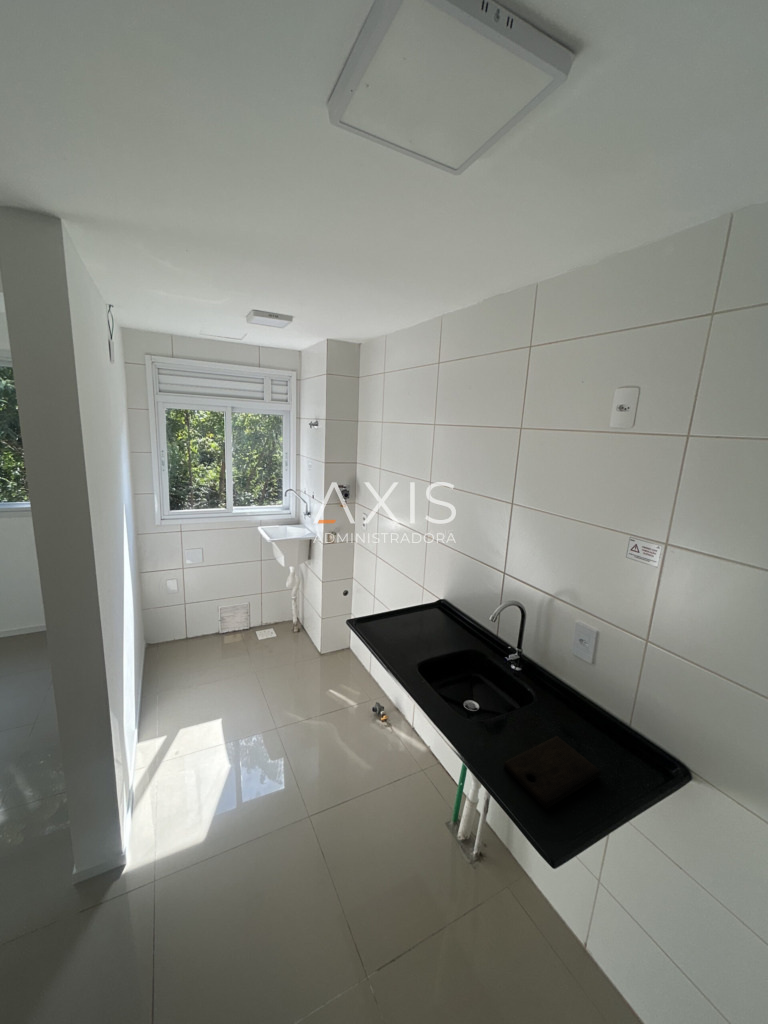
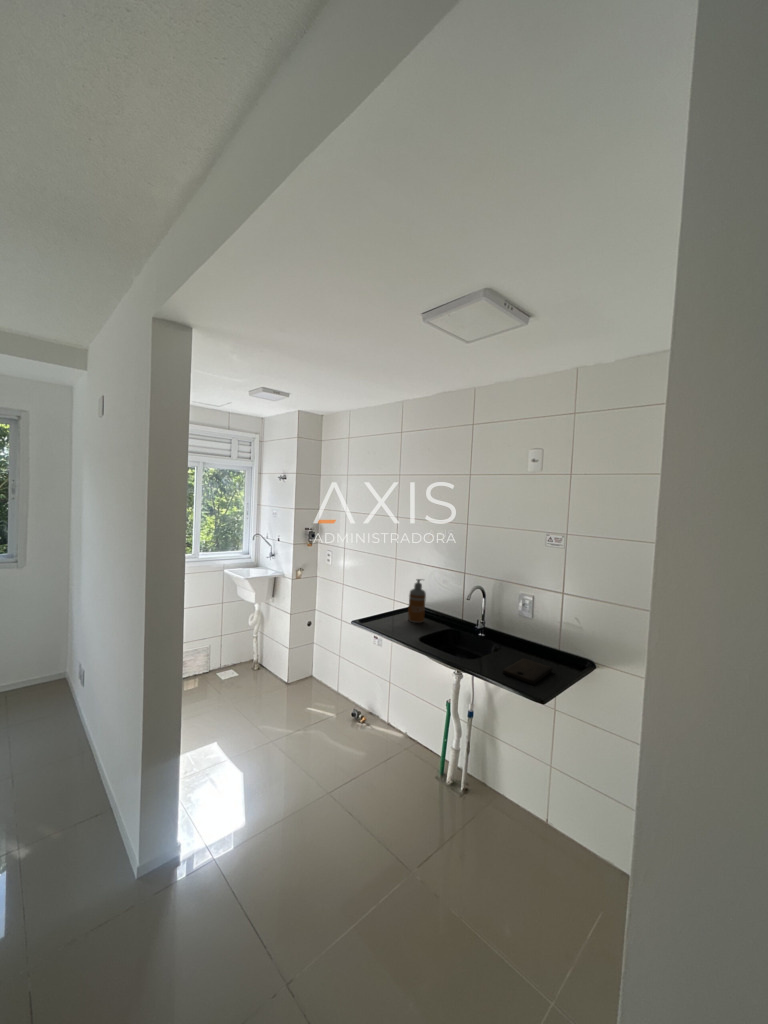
soap dispenser: none [422,572,448,630] -> present [408,579,426,623]

